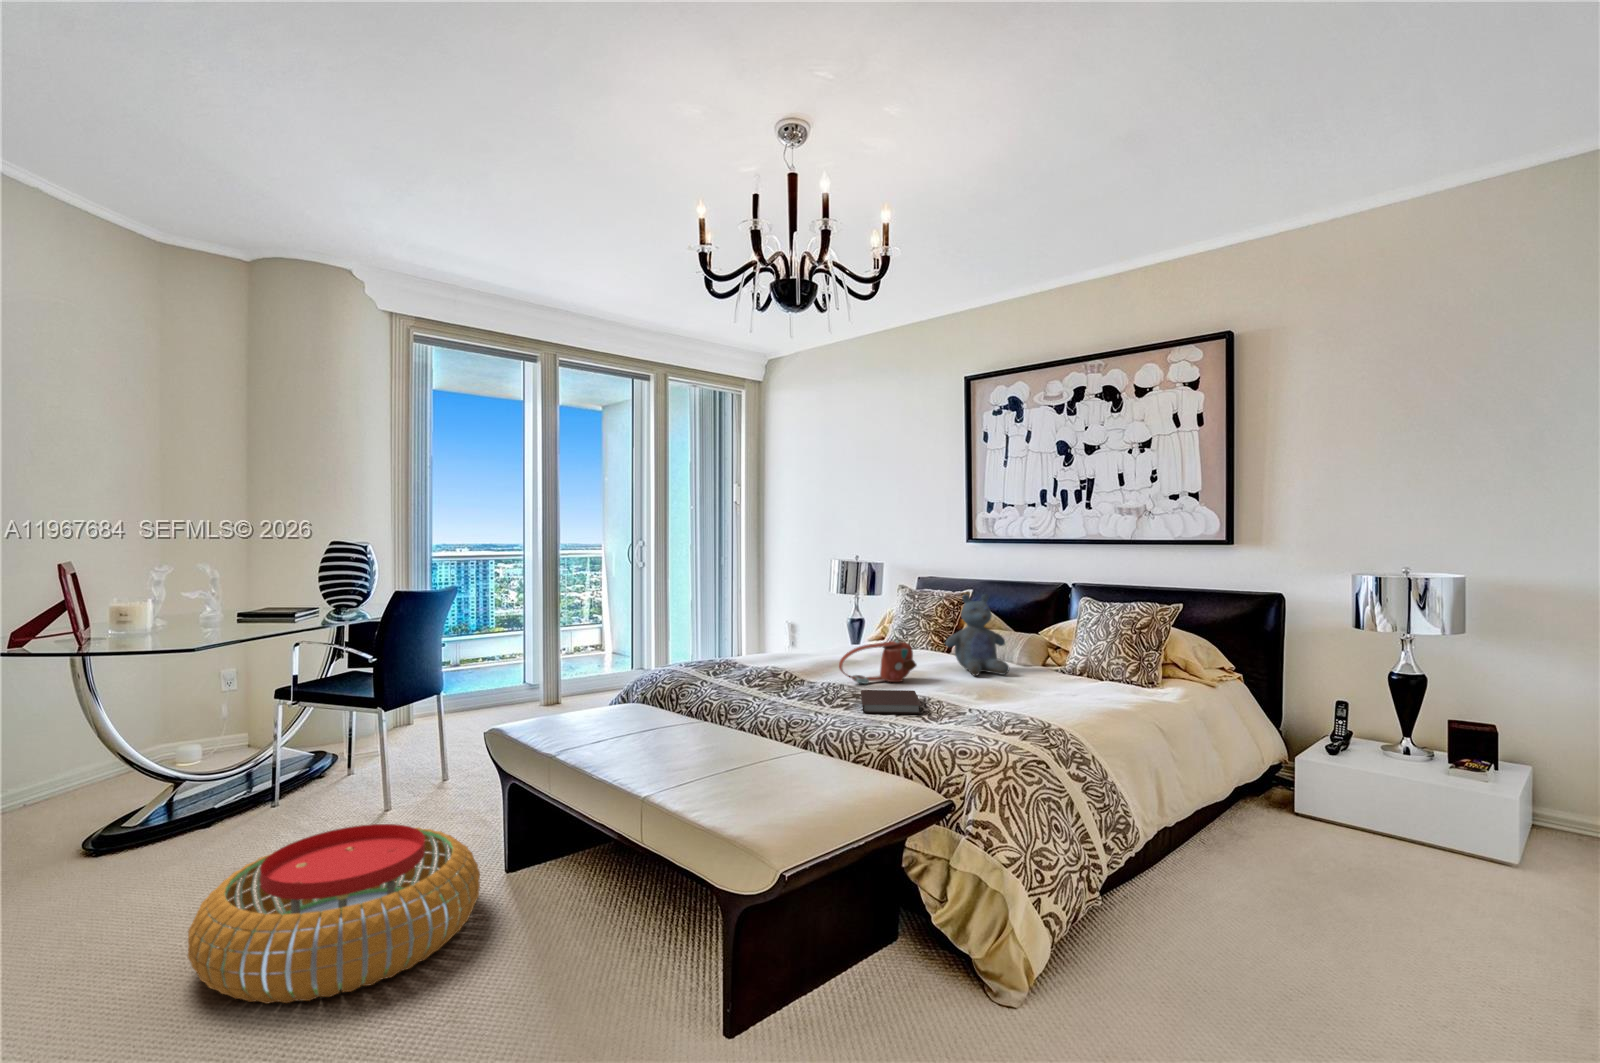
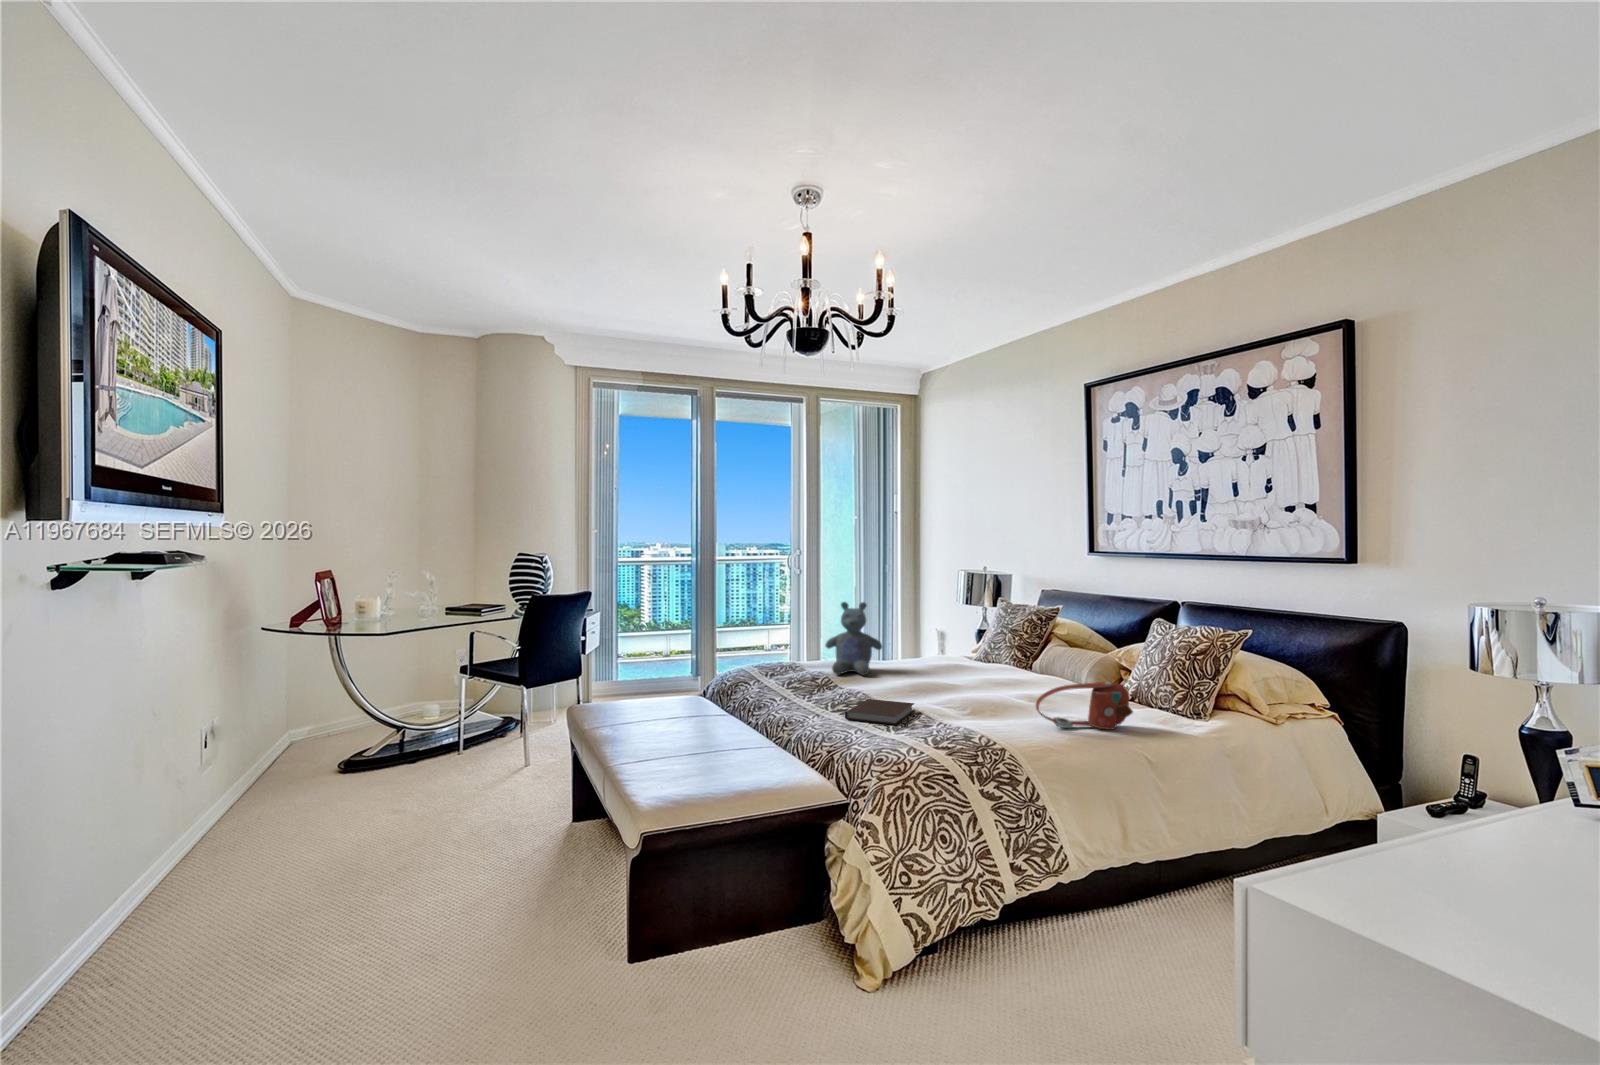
stuffed bear: present [945,594,1009,676] -> present [826,602,882,675]
handbag: present [839,641,917,684] -> present [1036,682,1133,730]
pouf: present [188,824,480,1004] -> none [342,768,537,879]

